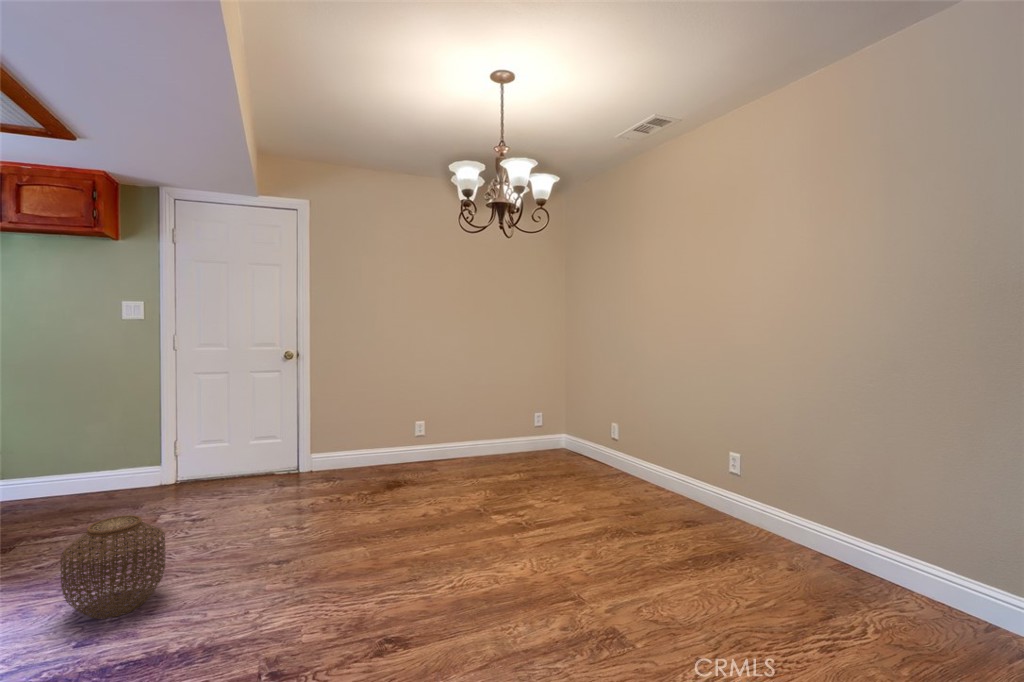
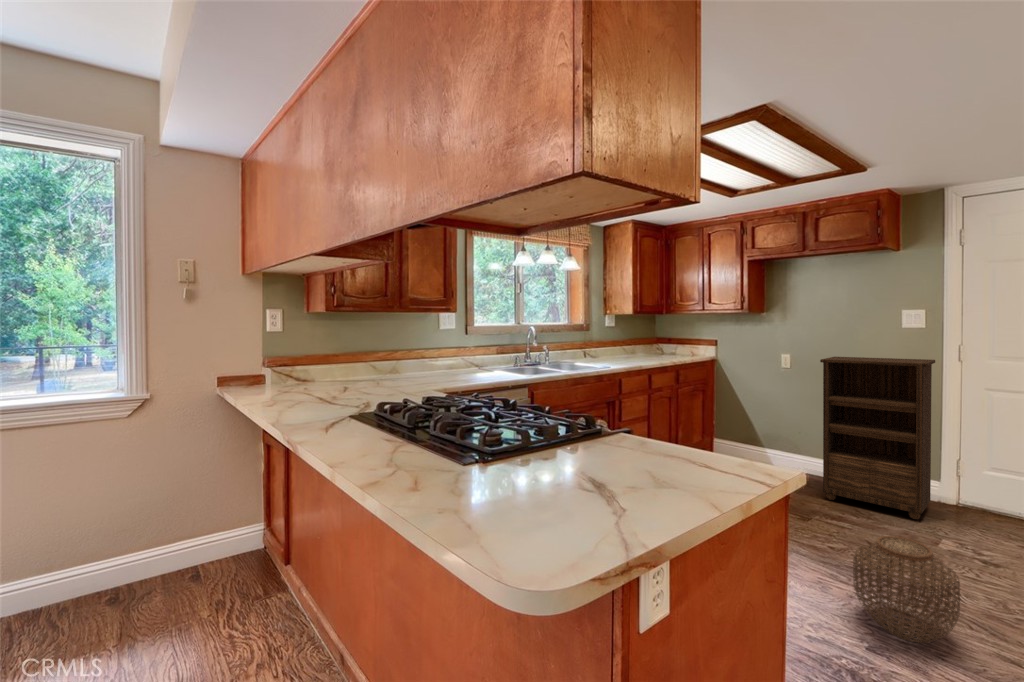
bookshelf: none [25,350,153,520] -> present [820,357,935,519]

